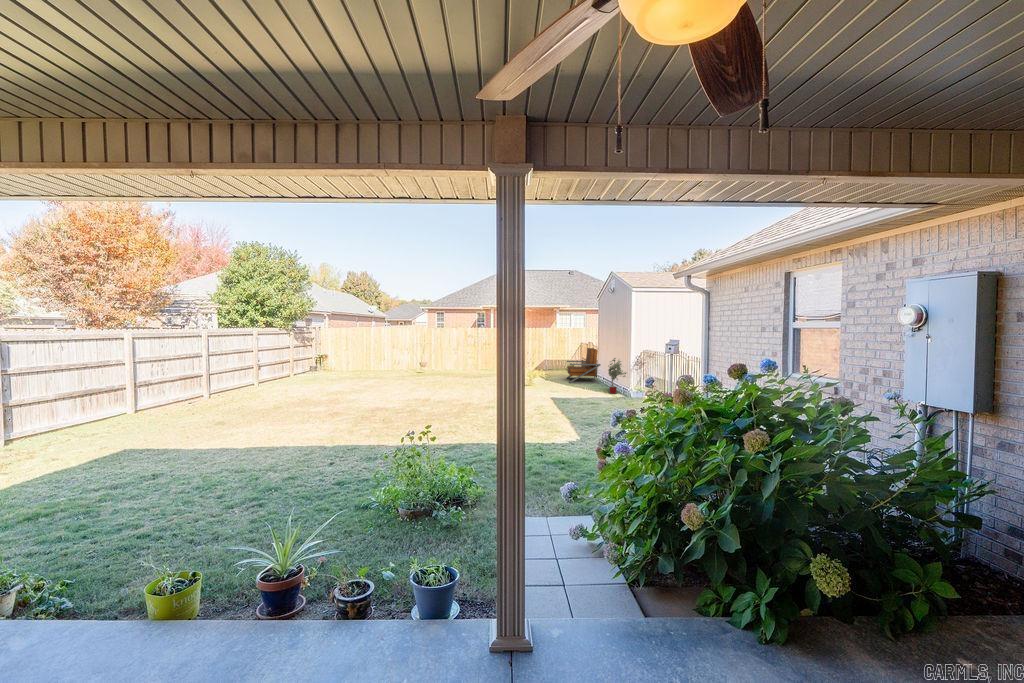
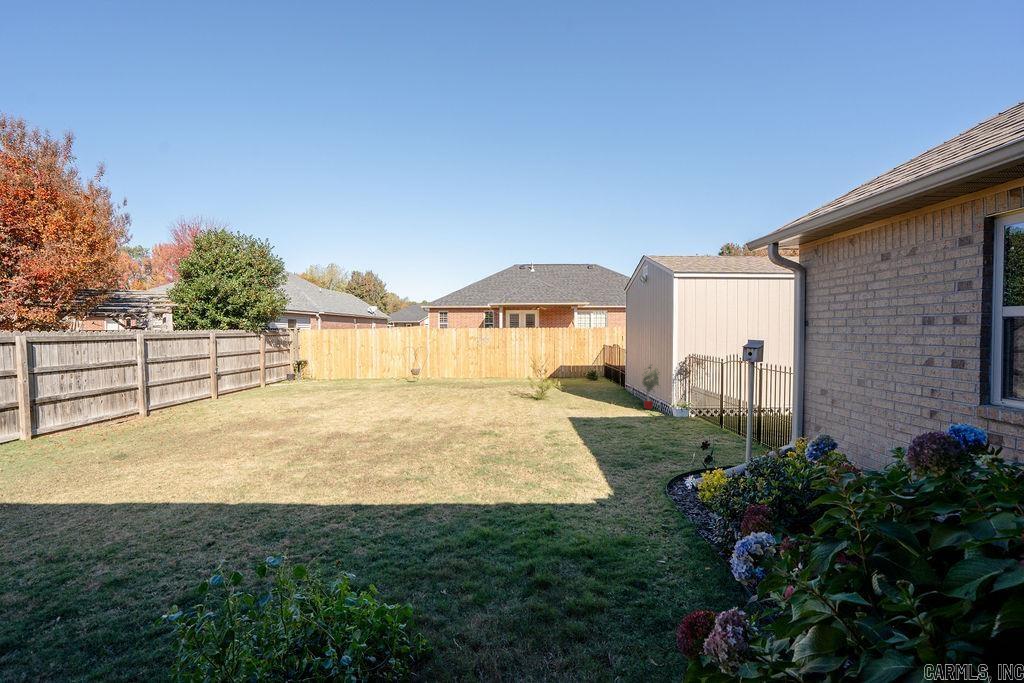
lounge chair: present [566,348,600,384] -> none [587,352,630,395]

